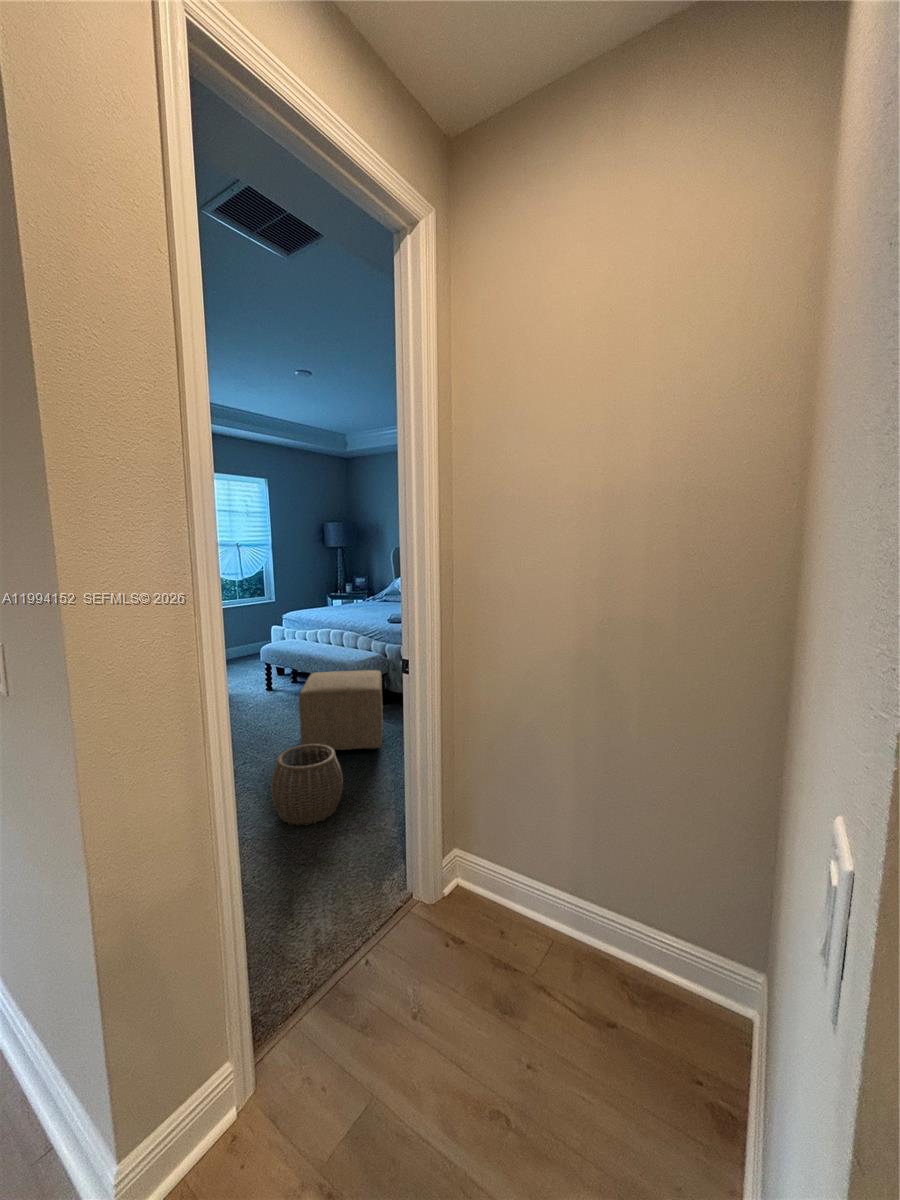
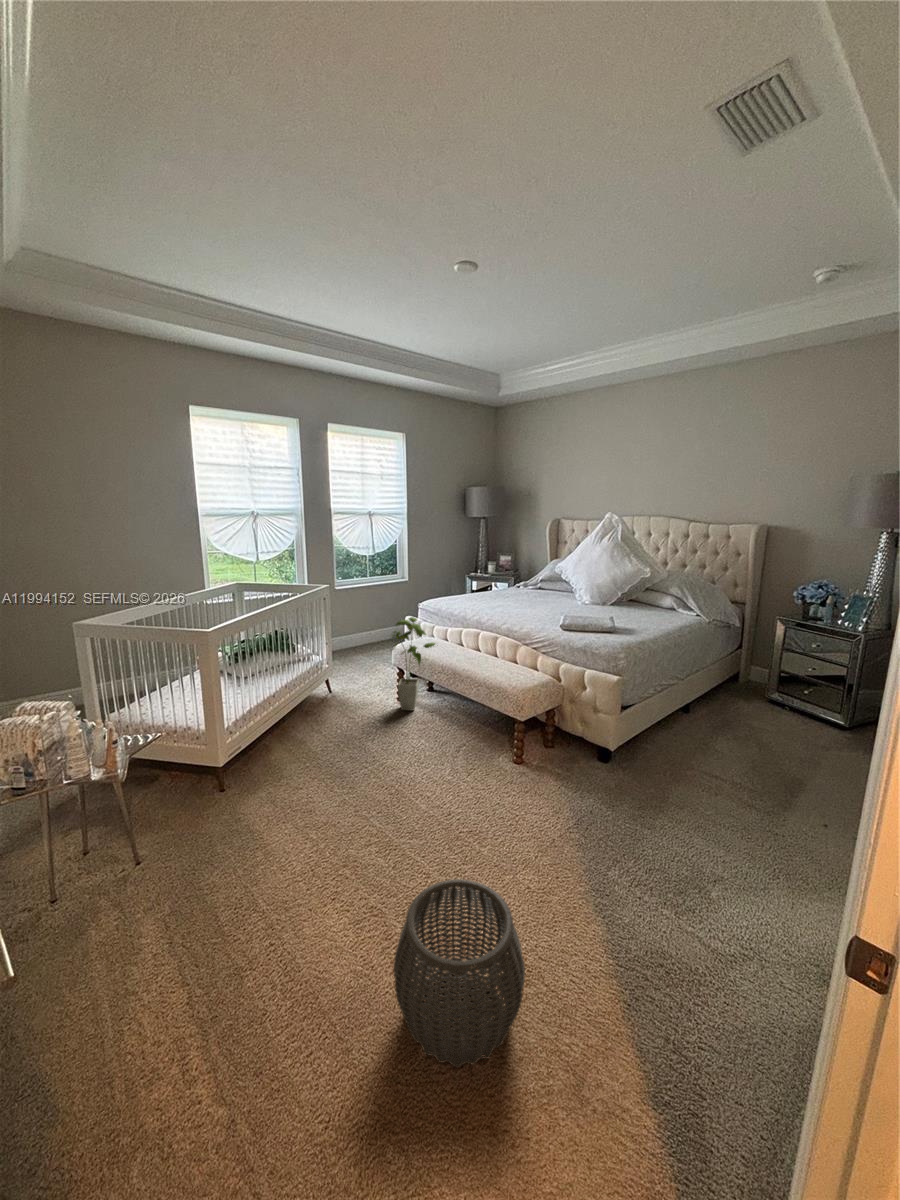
house plant: none [261,623,303,696] -> present [391,617,436,710]
ottoman: present [299,670,383,754] -> none [441,704,571,850]

